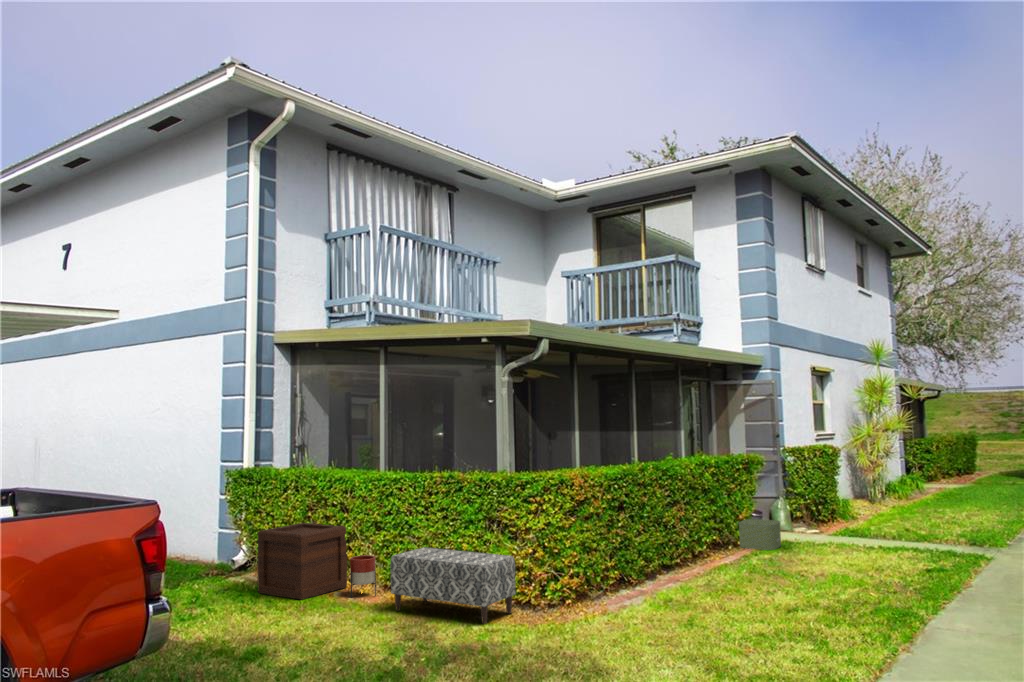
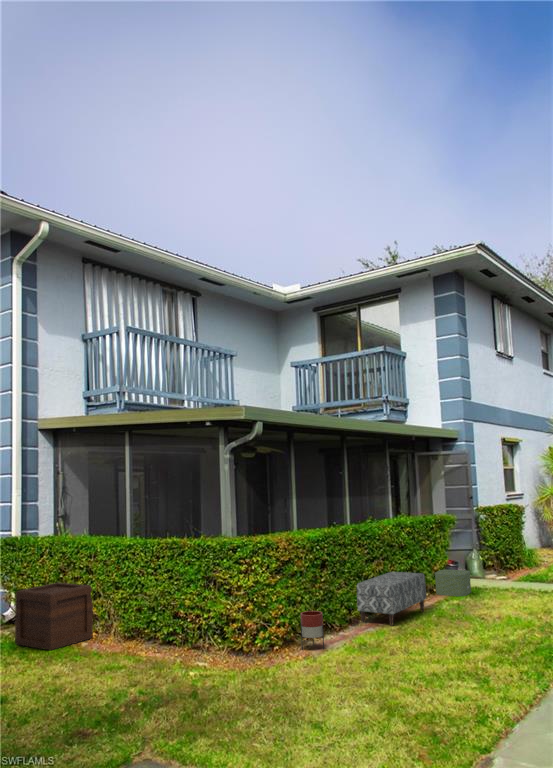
bench: present [391,547,516,624] -> present [357,572,426,626]
planter: present [350,555,376,598] -> present [301,611,324,650]

